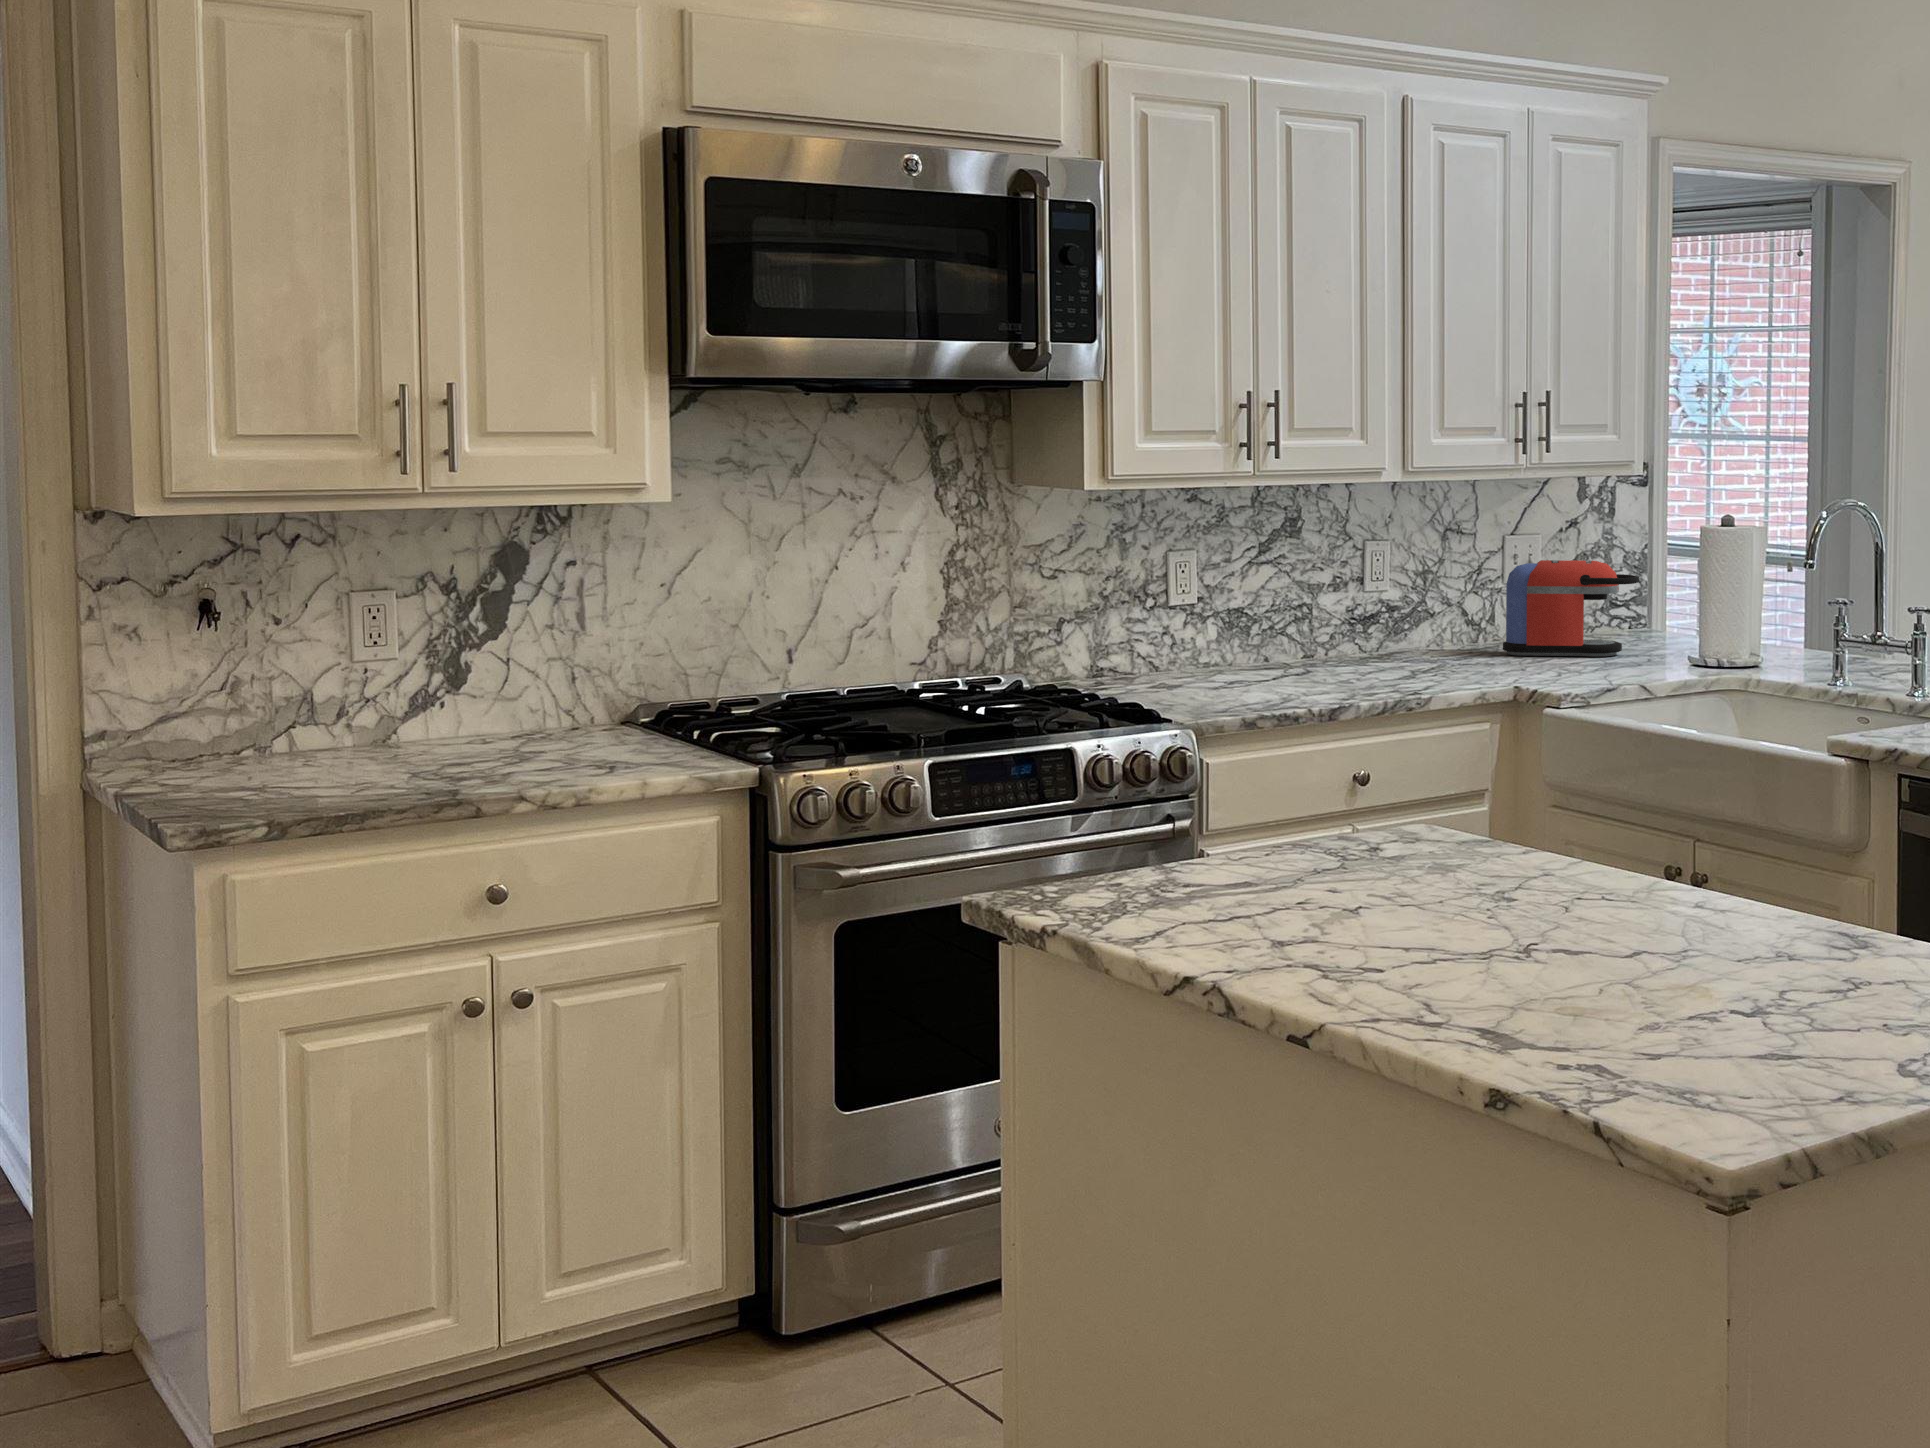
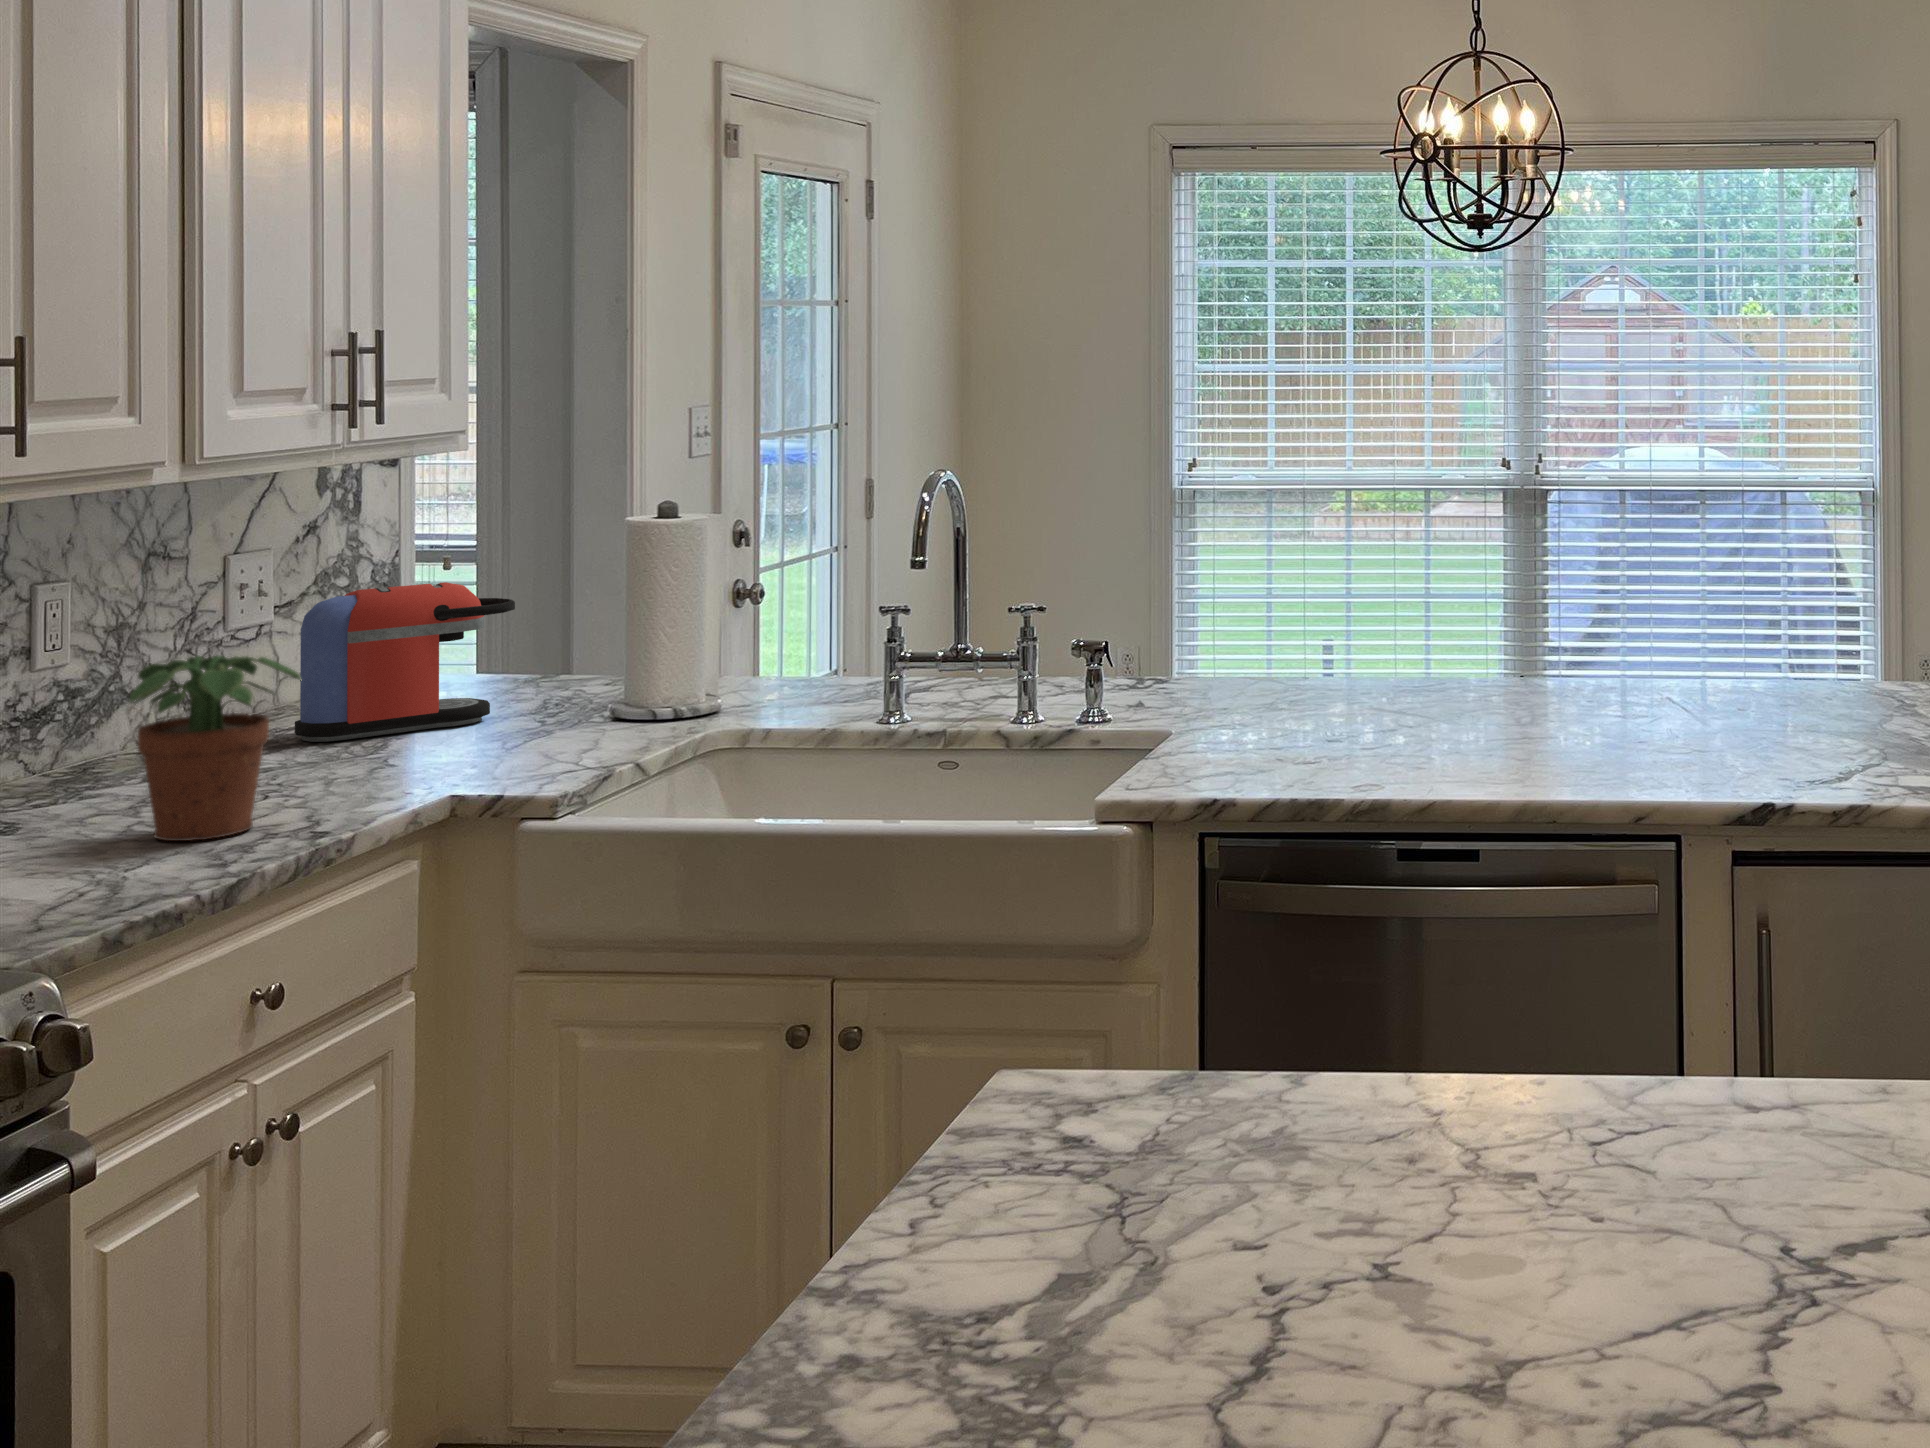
potted plant: none [1318,581,1414,686] -> present [130,656,301,841]

